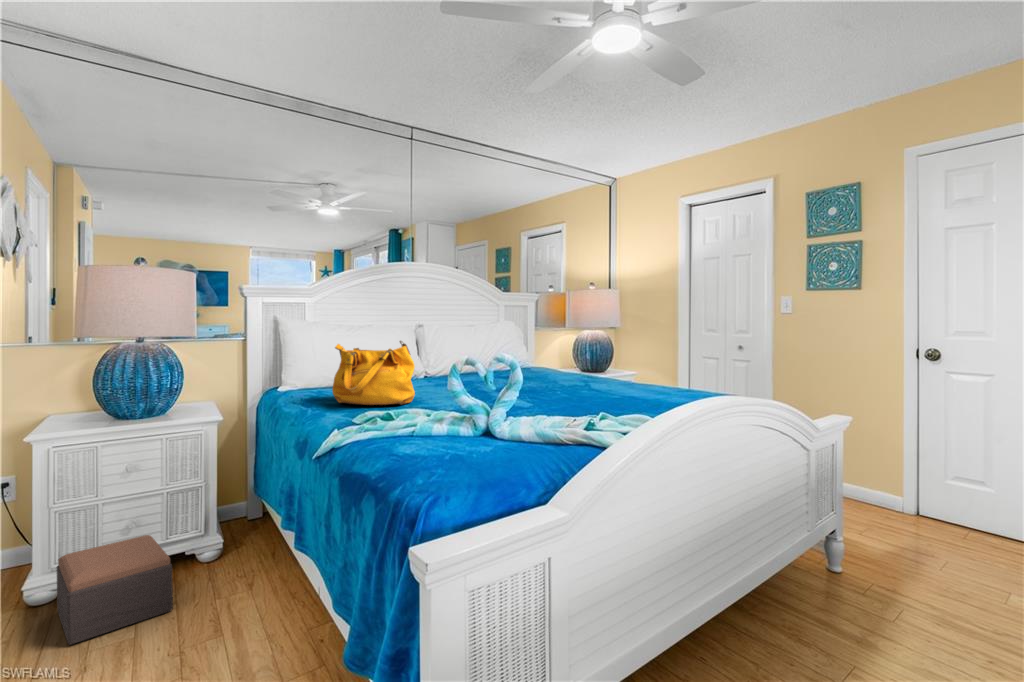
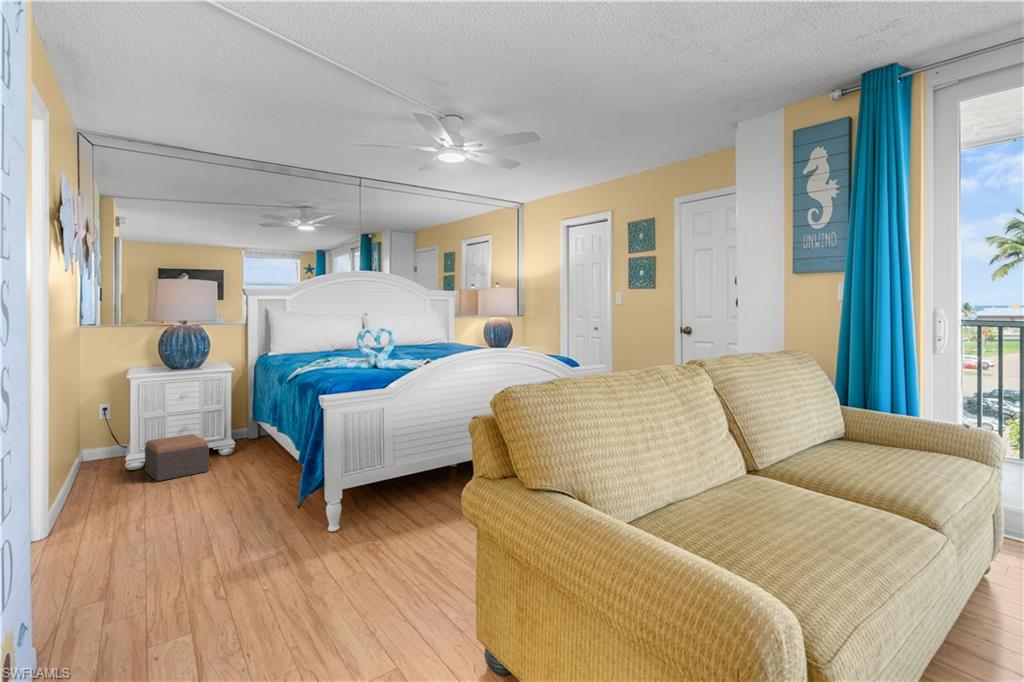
handbag: present [332,341,415,405] -> none [300,321,349,359]

